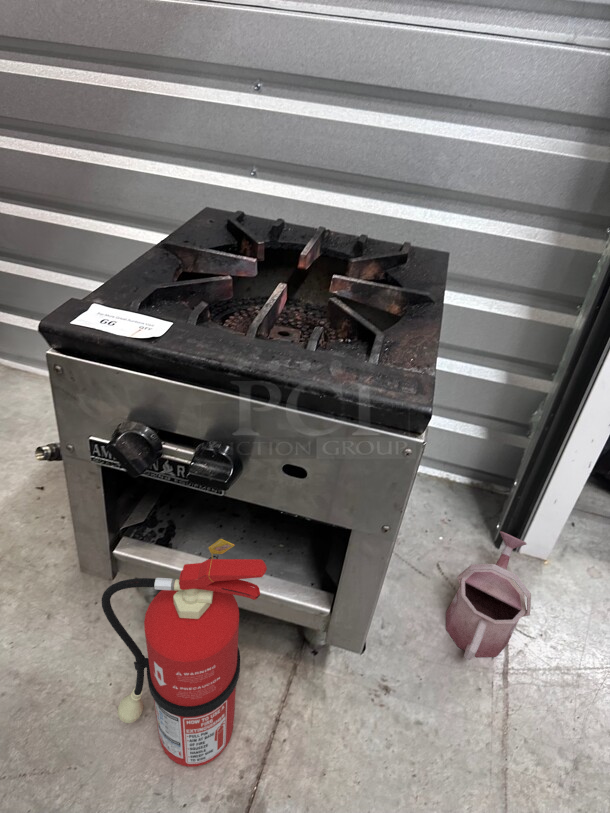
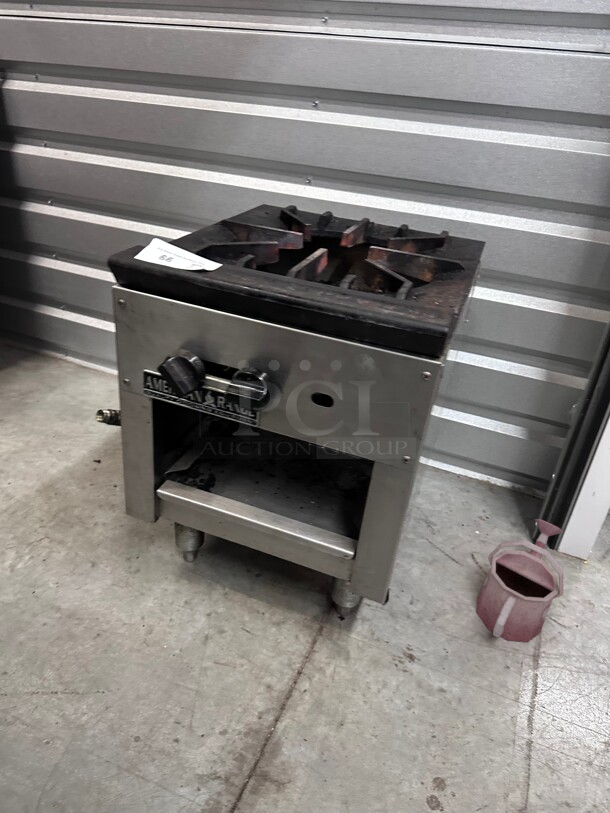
fire extinguisher: present [102,539,267,767] -> none [143,446,292,700]

